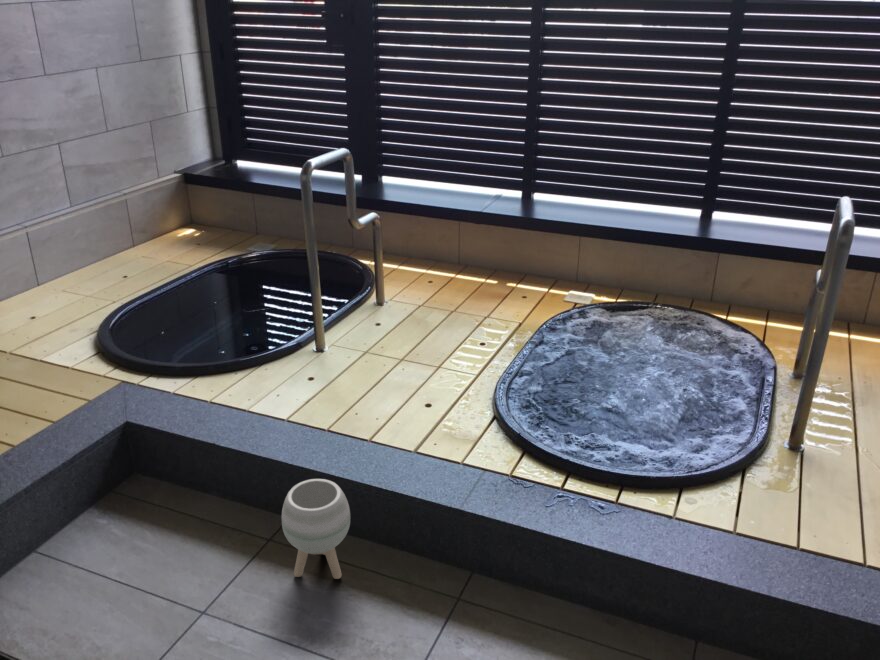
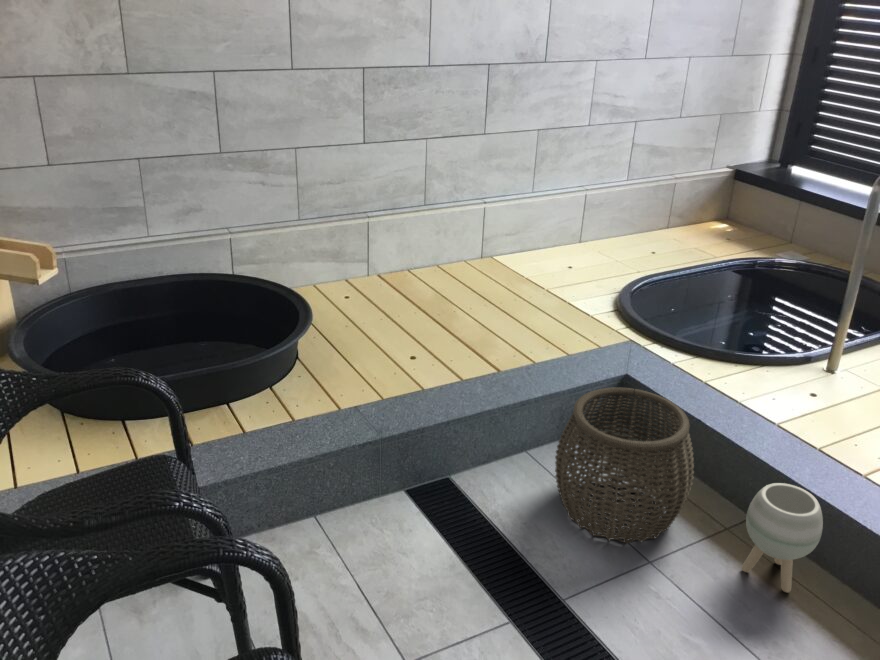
woven basket: none [64,439,225,614] -> present [555,387,694,543]

